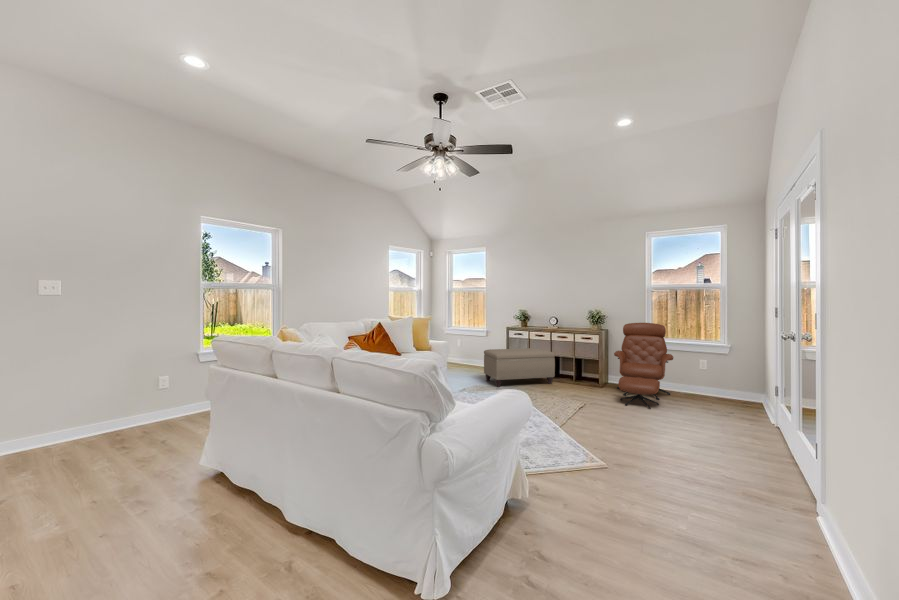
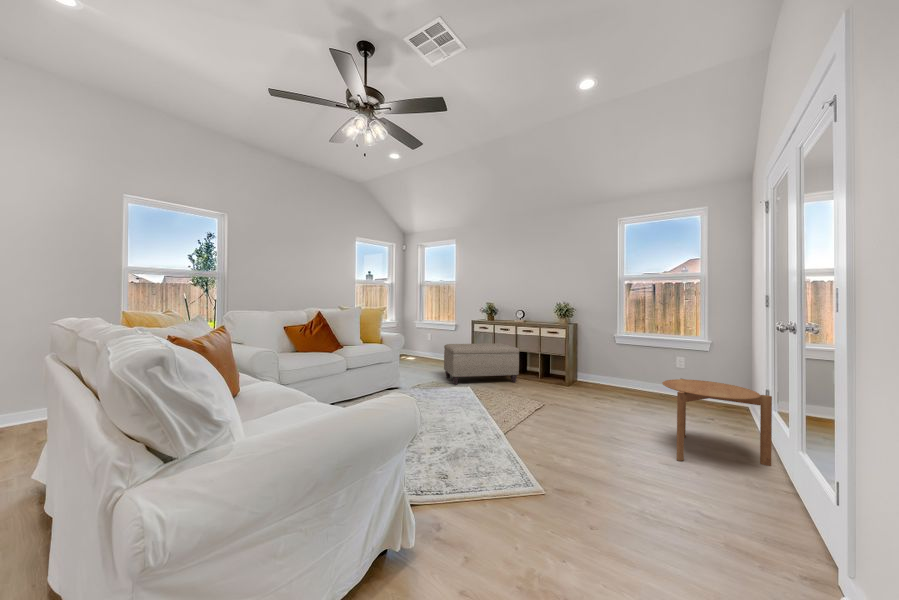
lounge chair: present [614,323,673,409] -> none [583,316,648,412]
side table: none [692,379,780,447] -> present [662,379,772,466]

